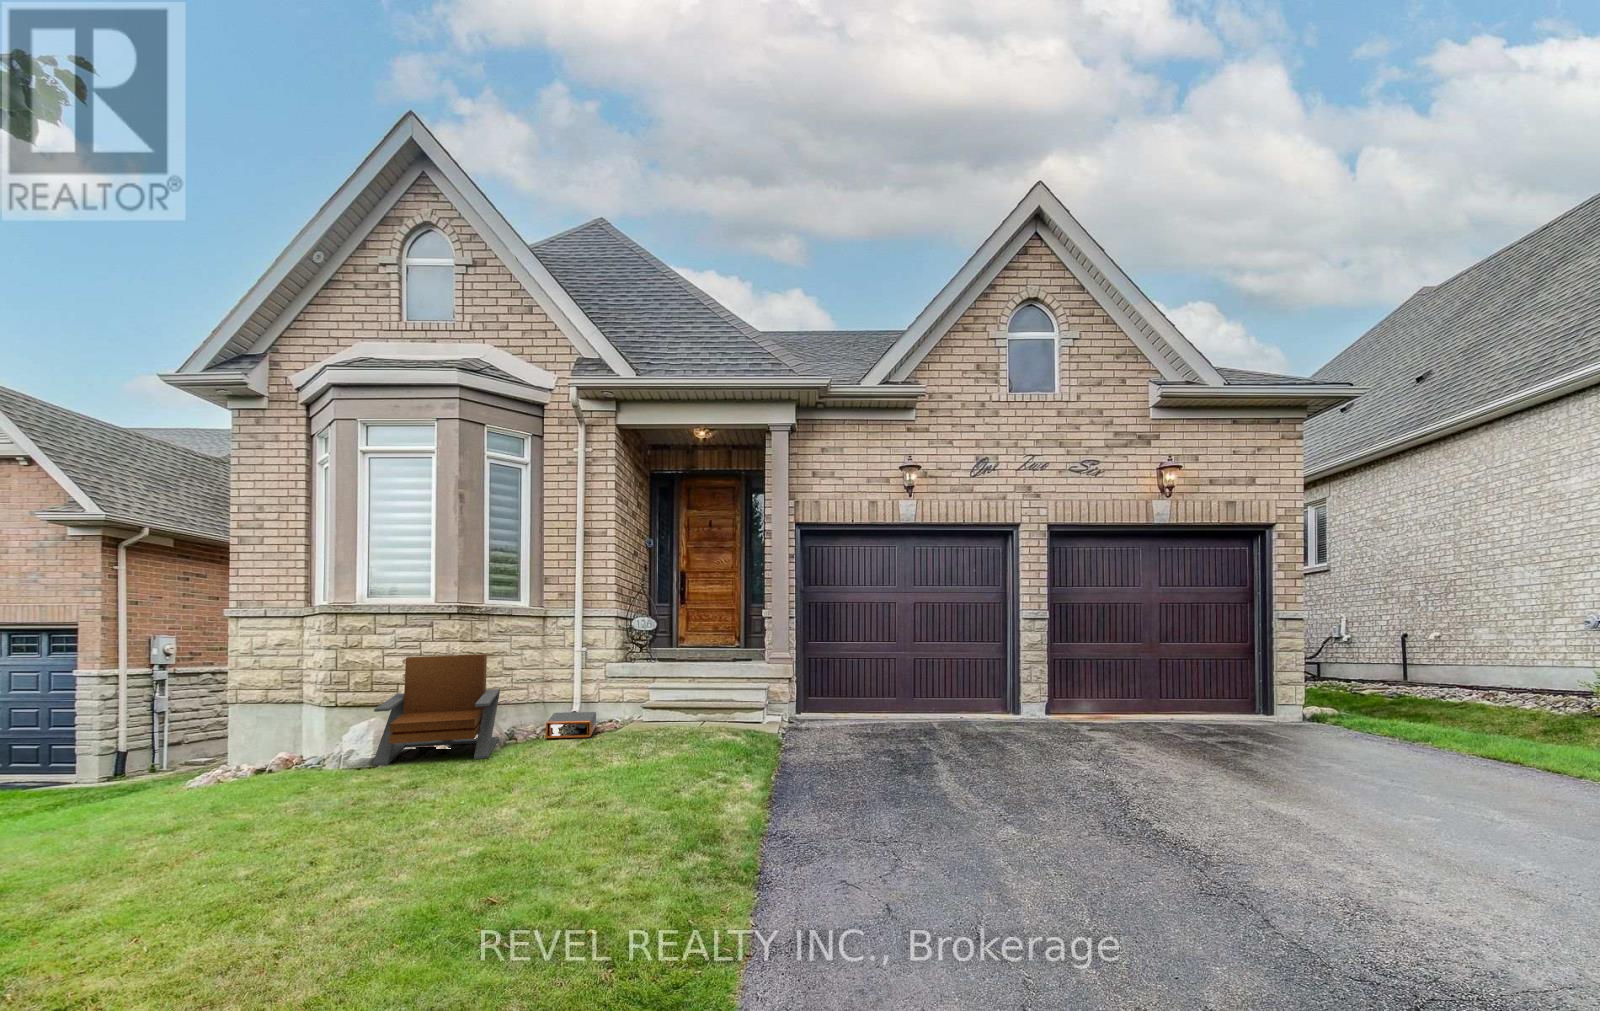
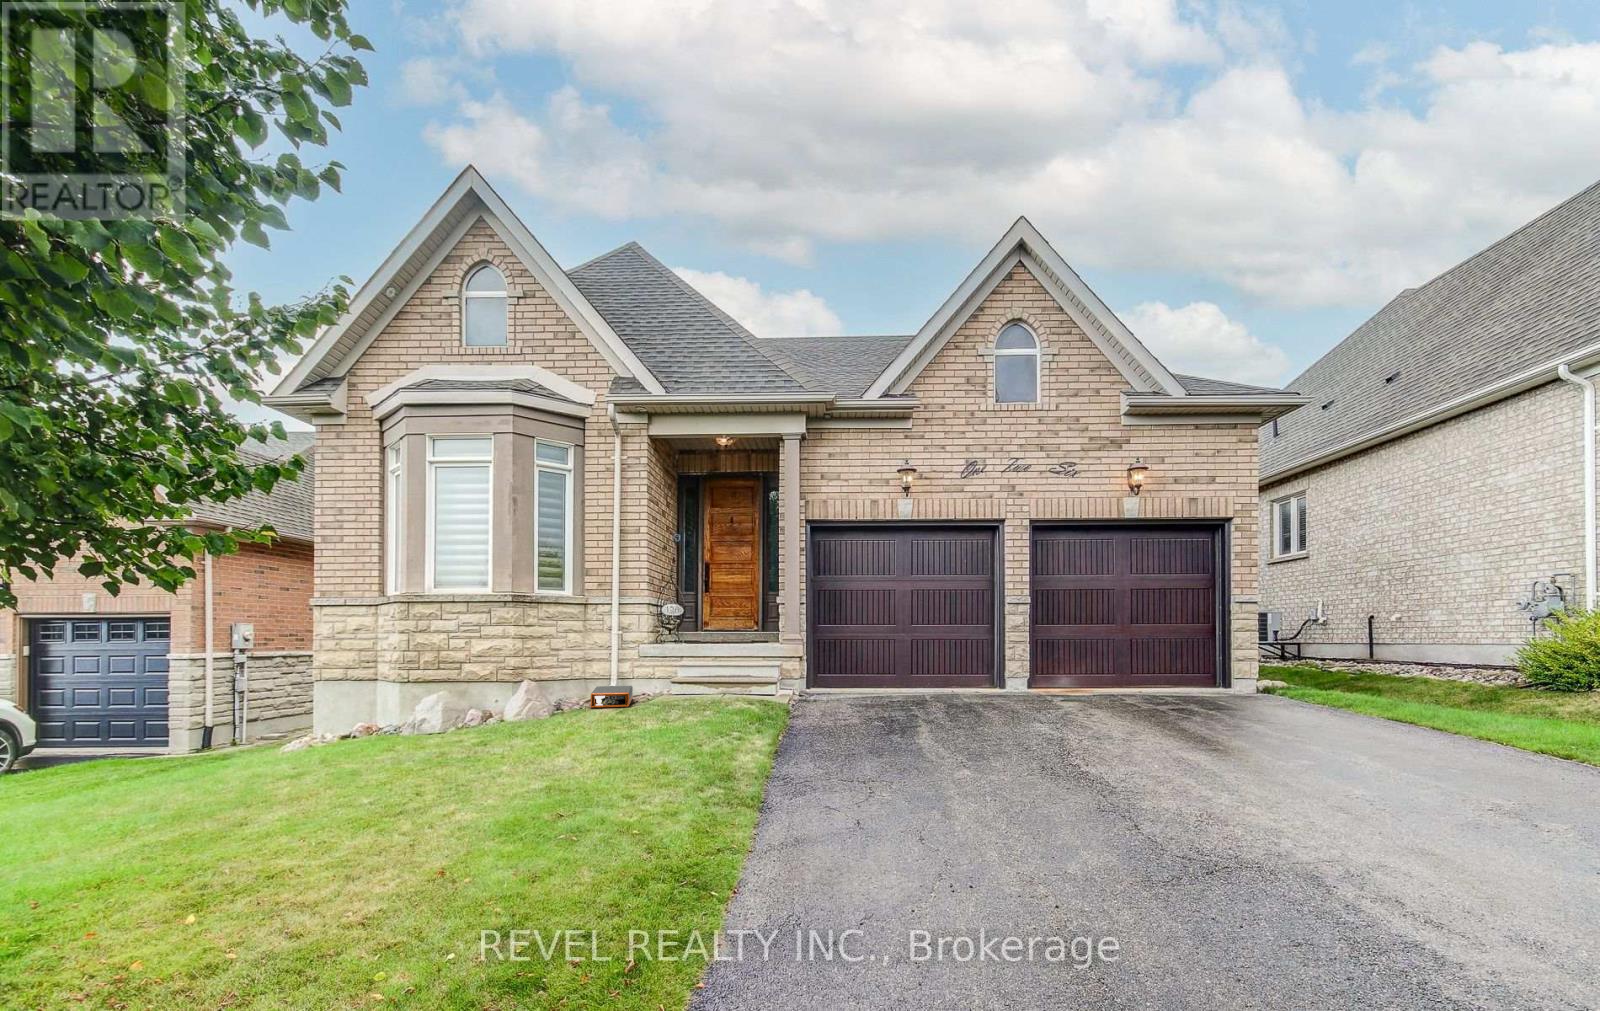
lounge chair: present [373,654,500,766] -> none [450,636,551,728]

